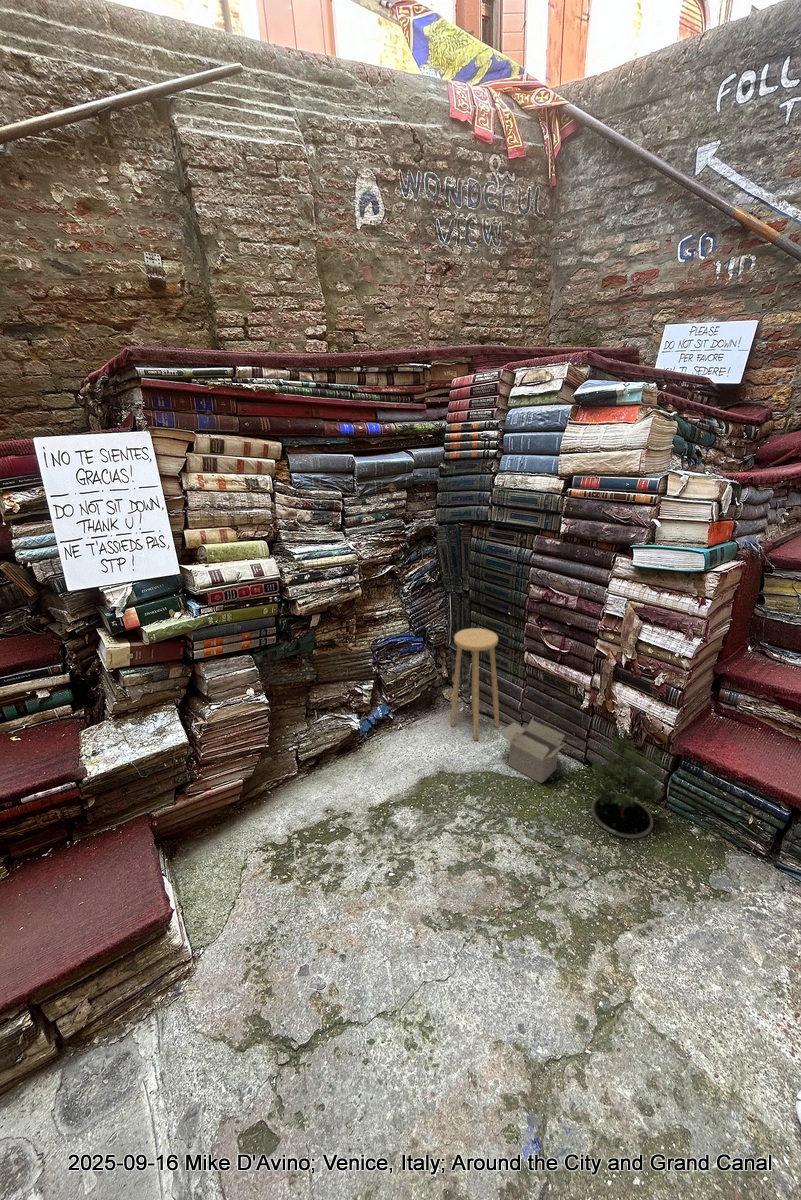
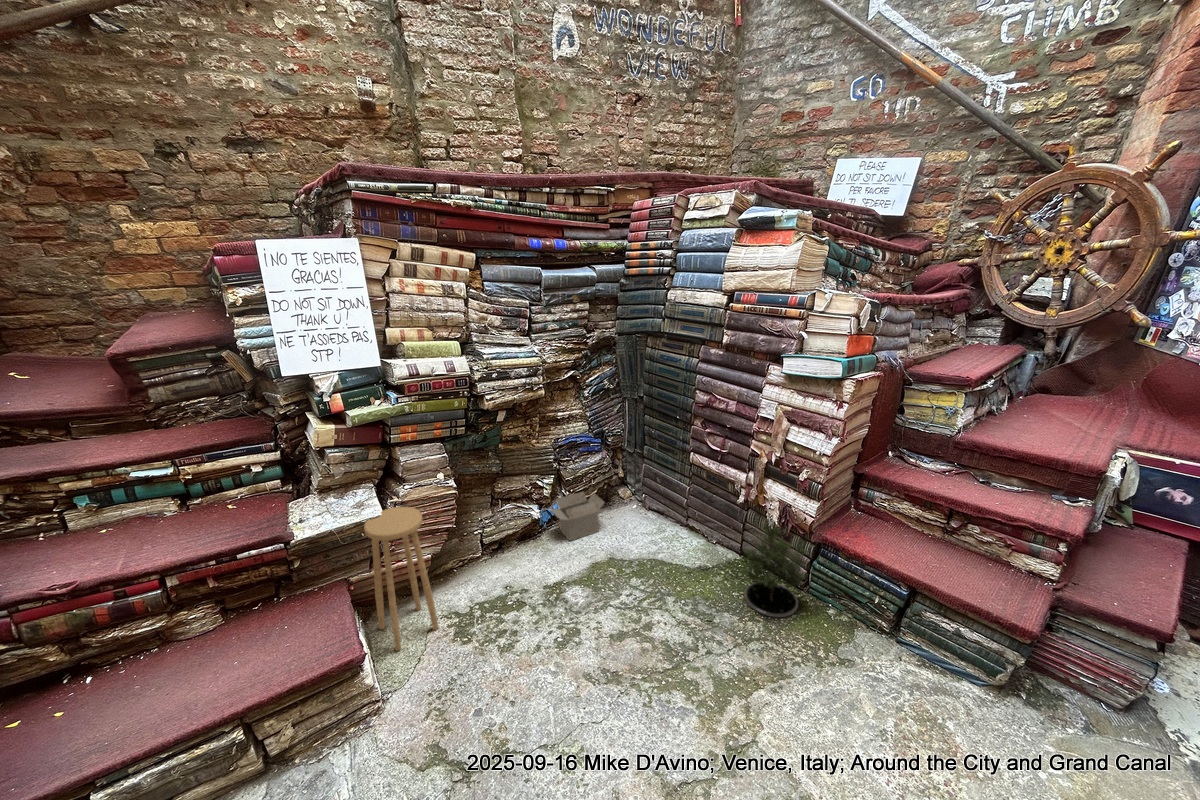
stool: present [451,628,499,740] -> present [364,507,439,651]
cardboard box: present [501,720,565,783] -> present [550,492,605,541]

